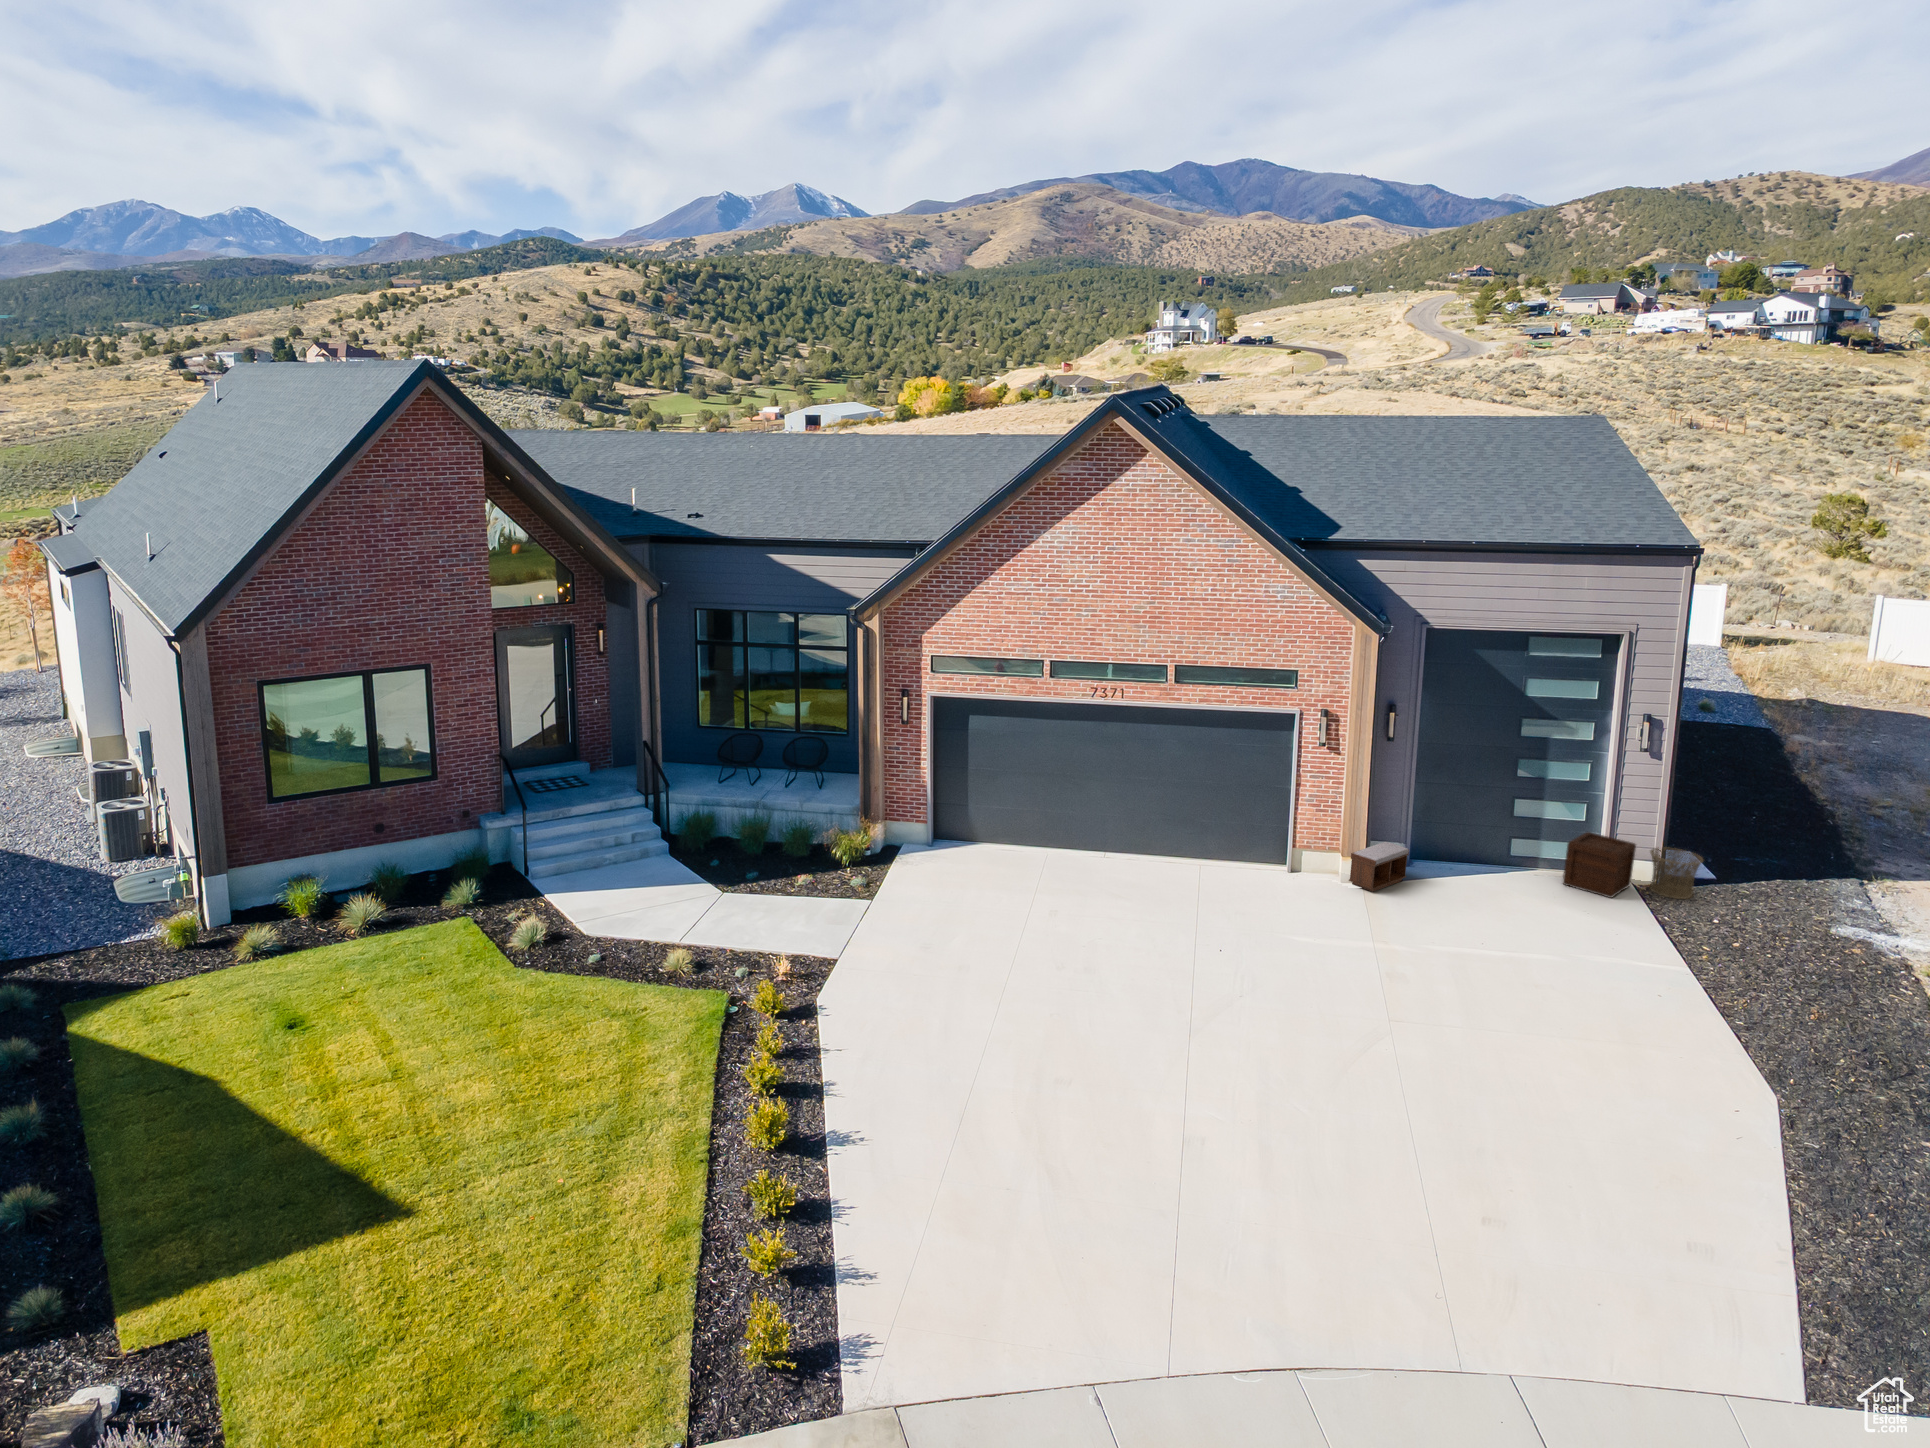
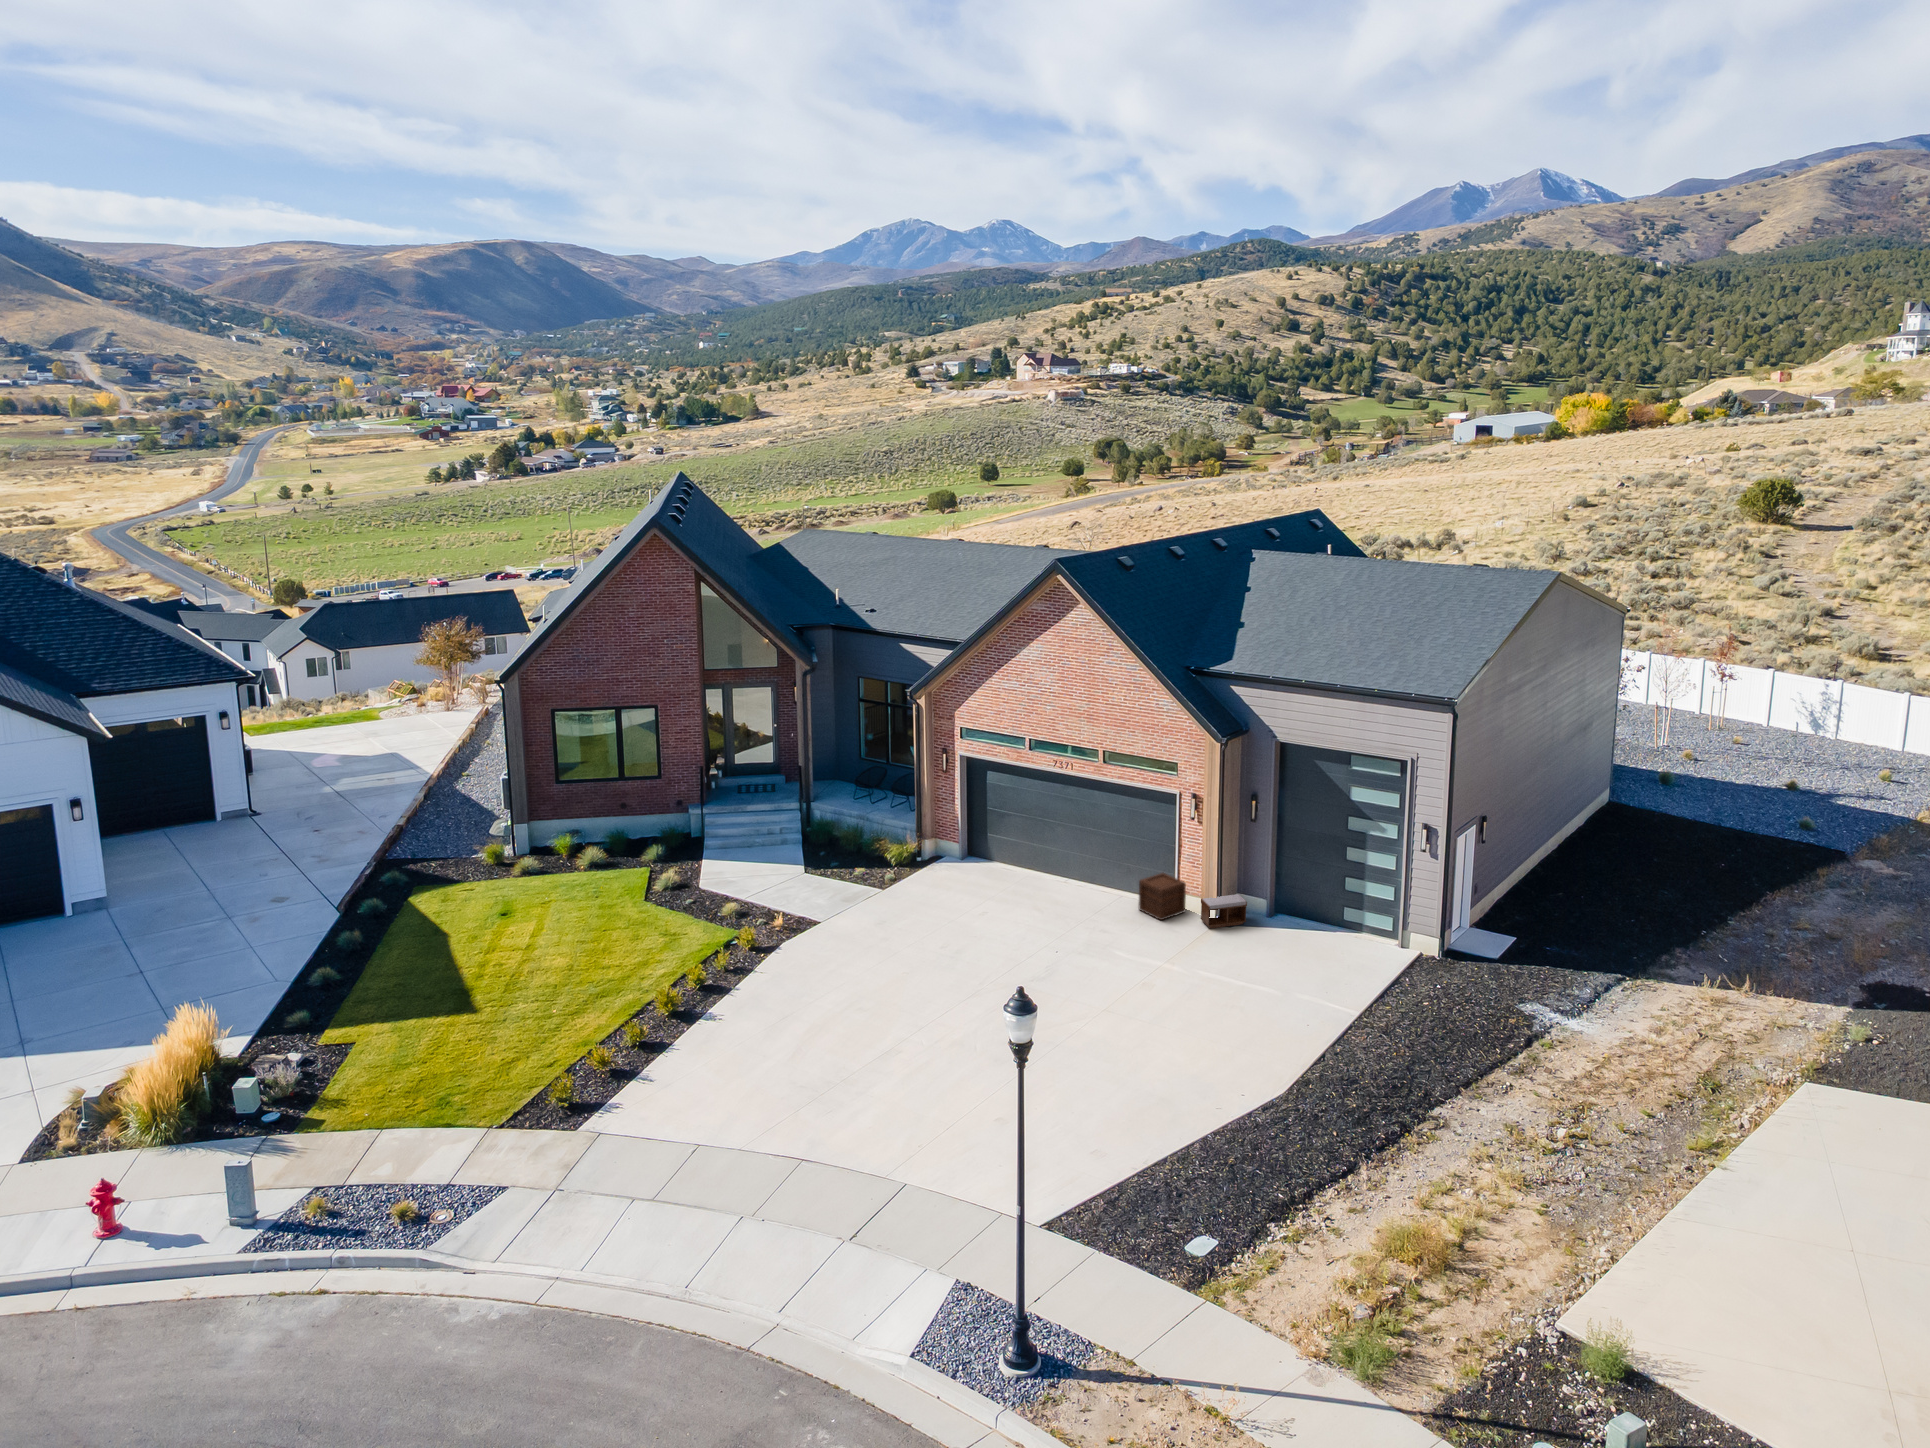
wooden crate: present [1563,832,1636,898] -> present [1139,873,1186,920]
basket: present [1650,847,1703,899] -> none [1421,925,1458,966]

